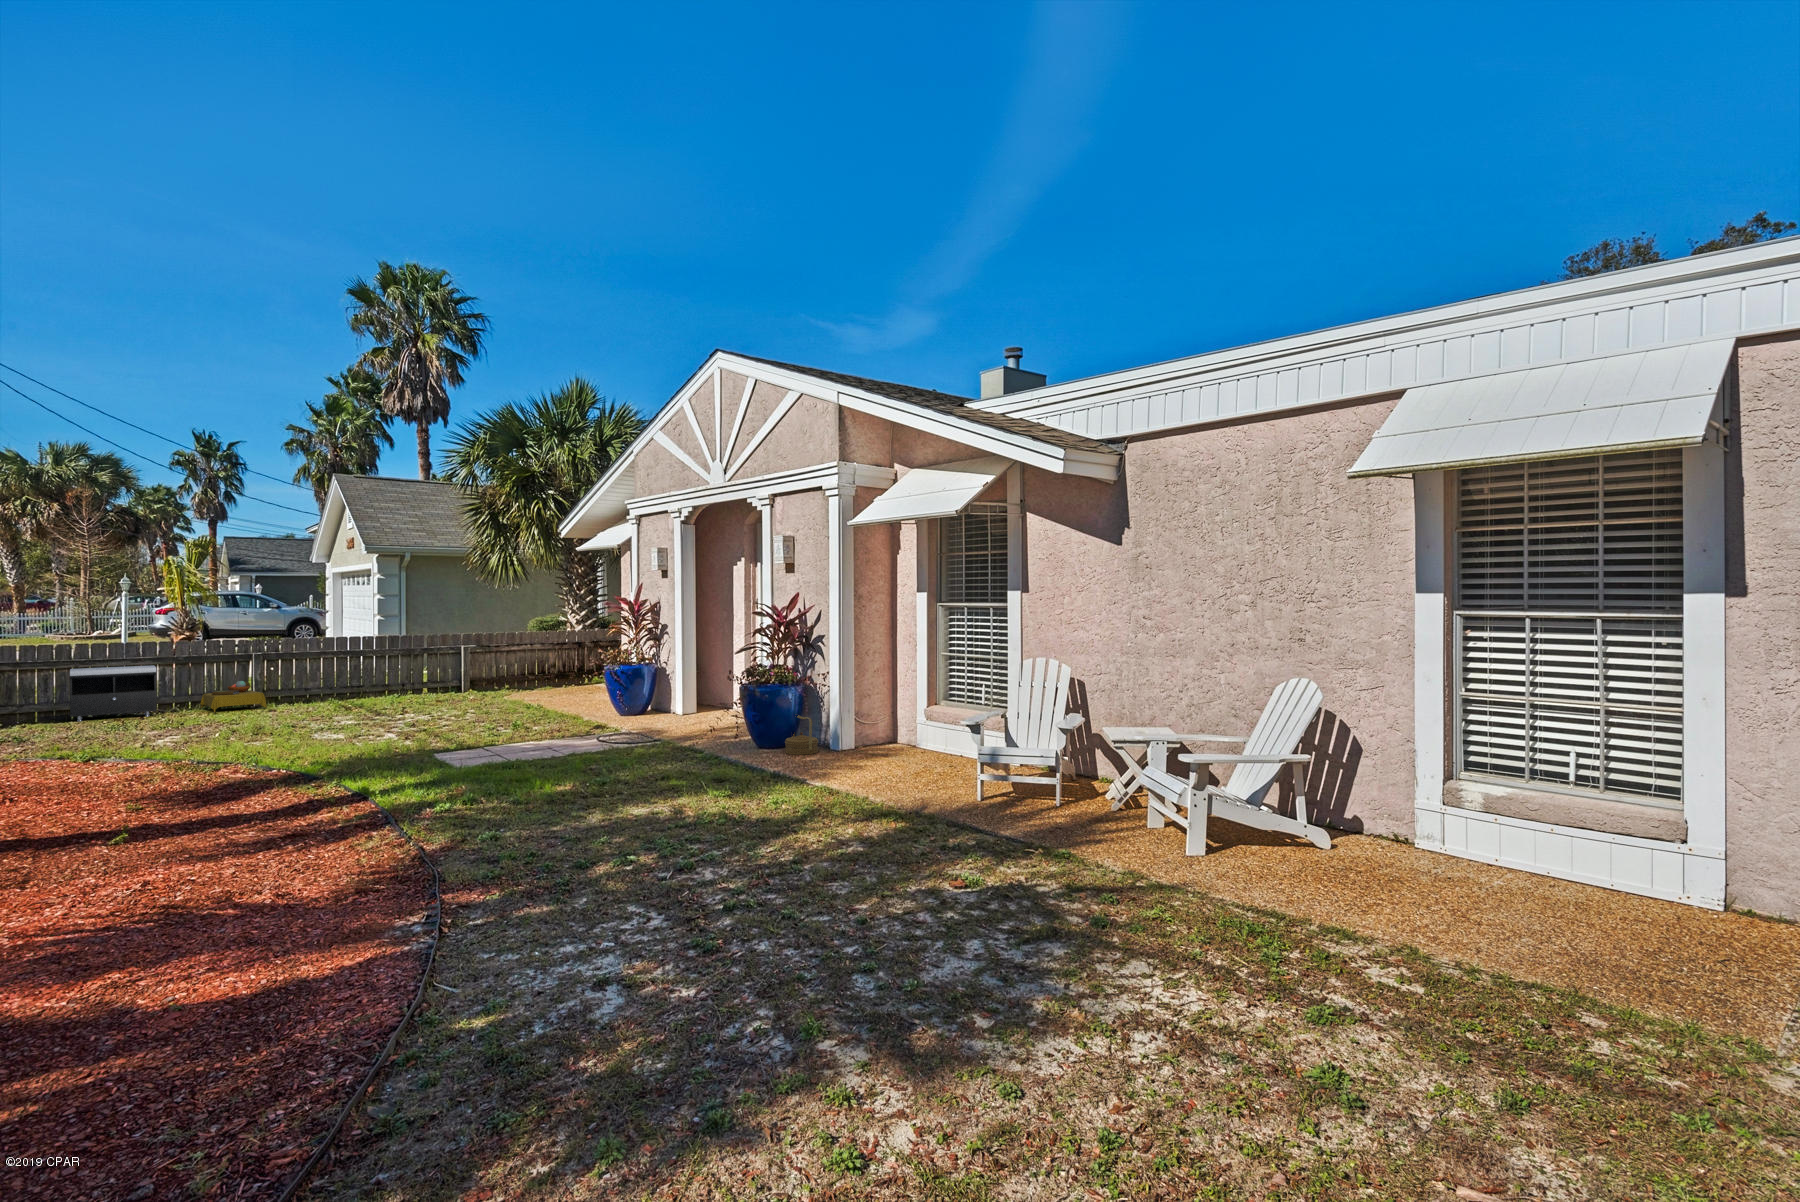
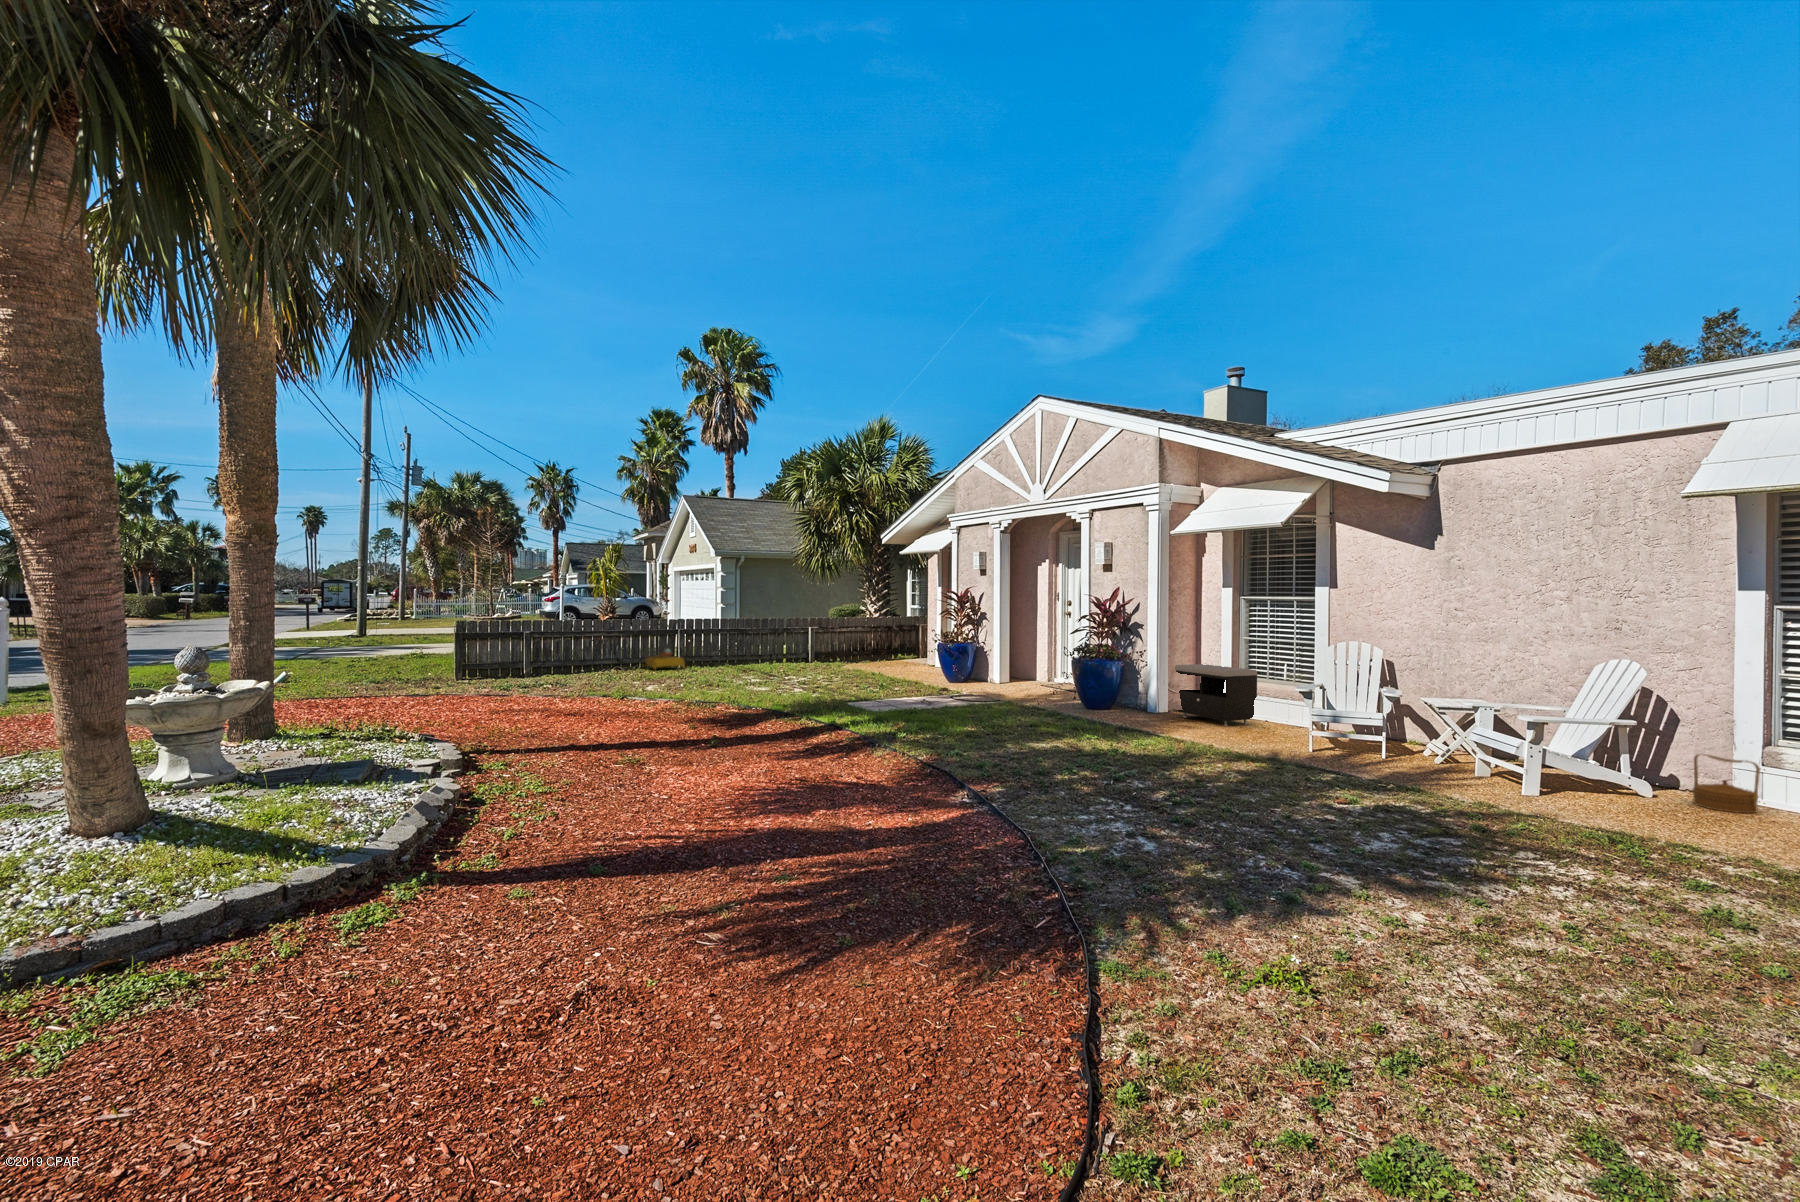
storage bench: present [70,665,156,721] -> present [1175,664,1257,726]
woven basket: present [785,715,818,755] -> present [1693,754,1760,813]

